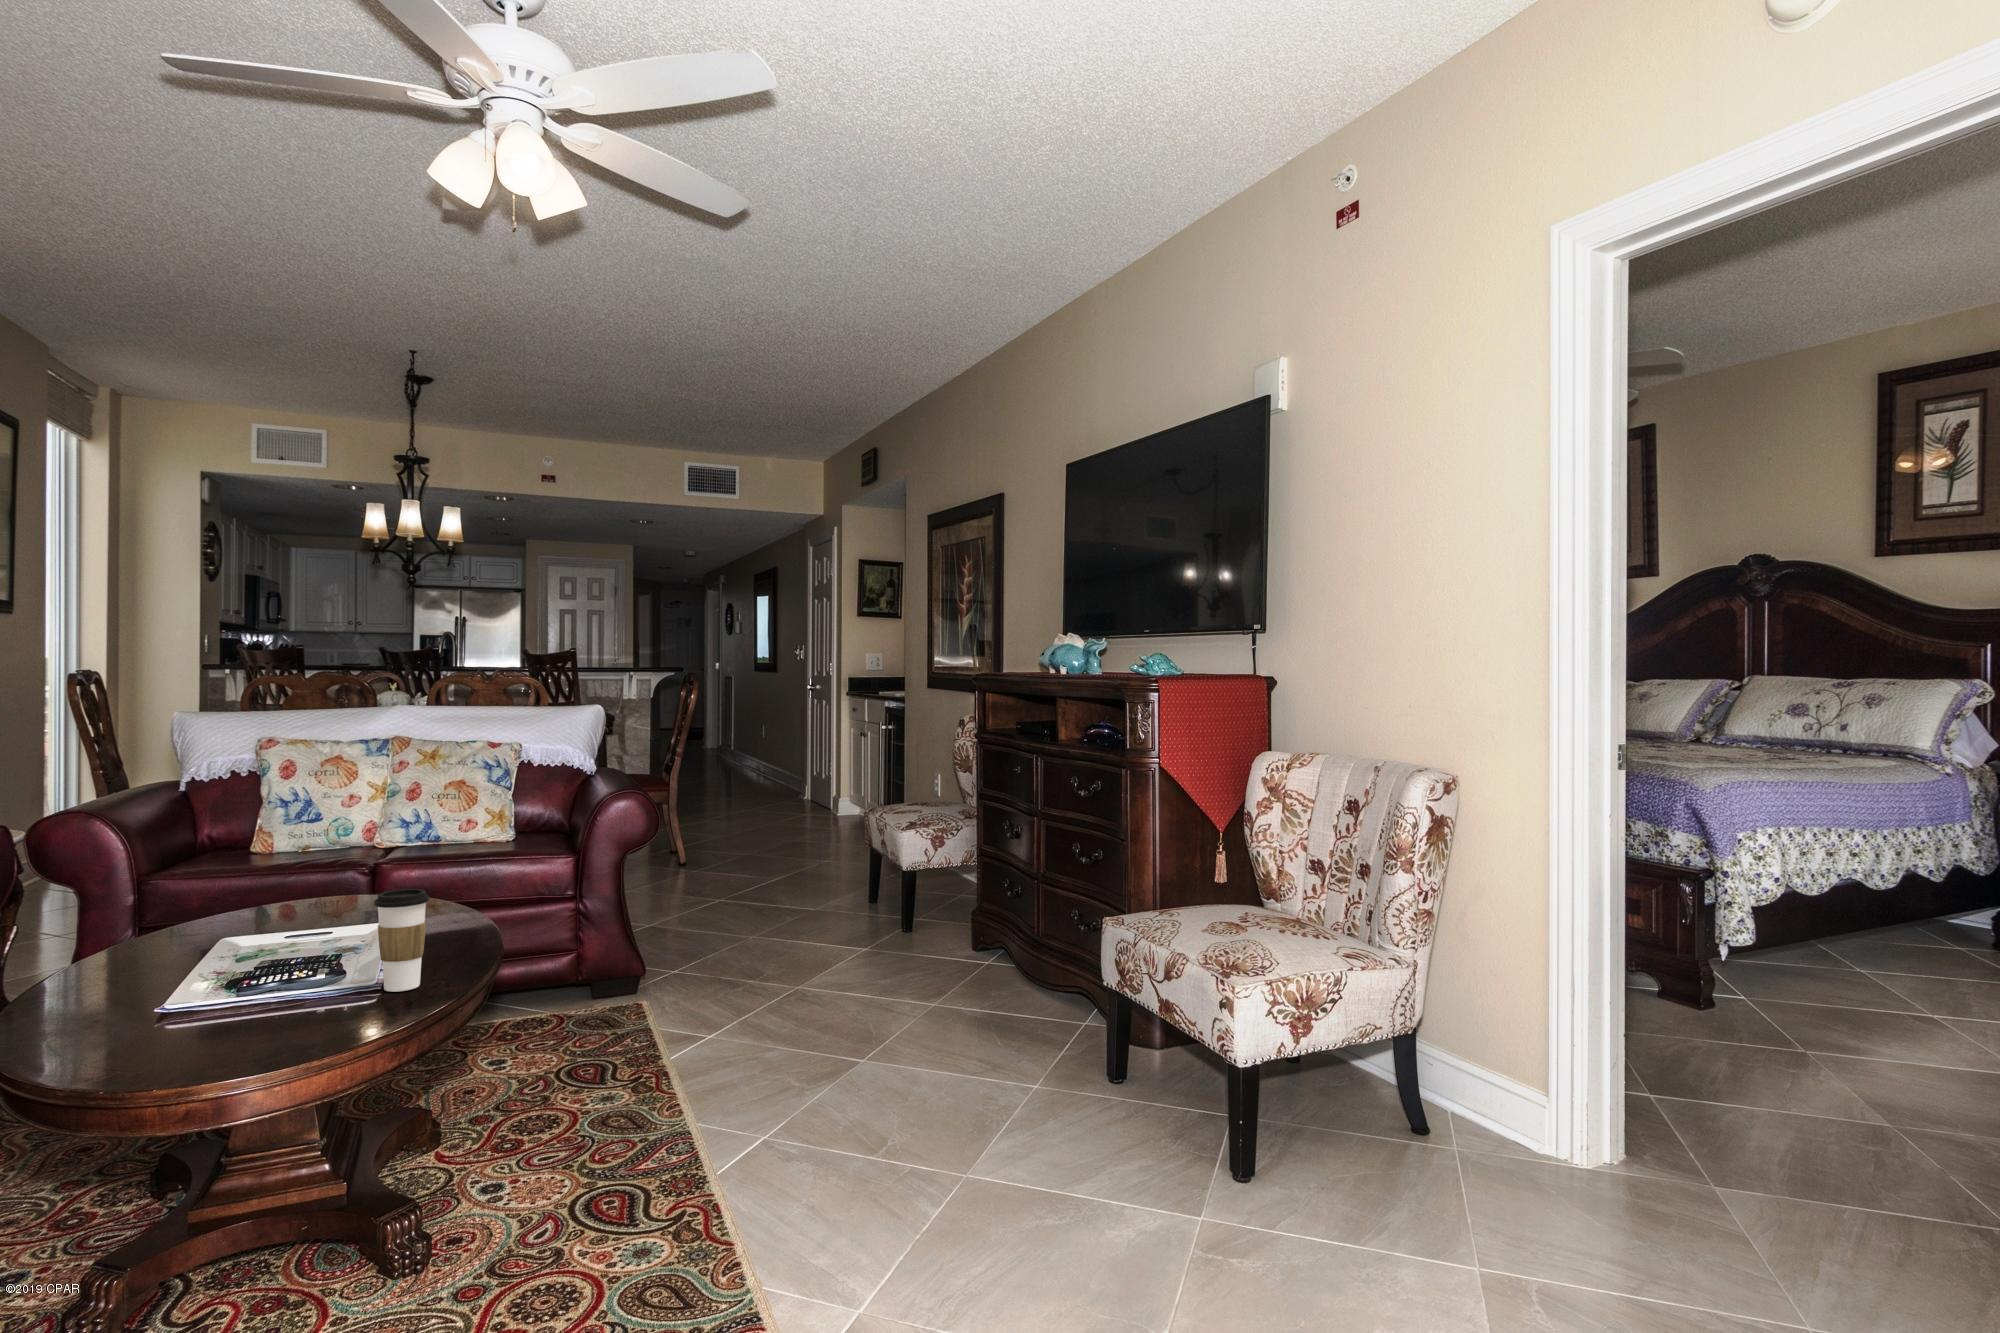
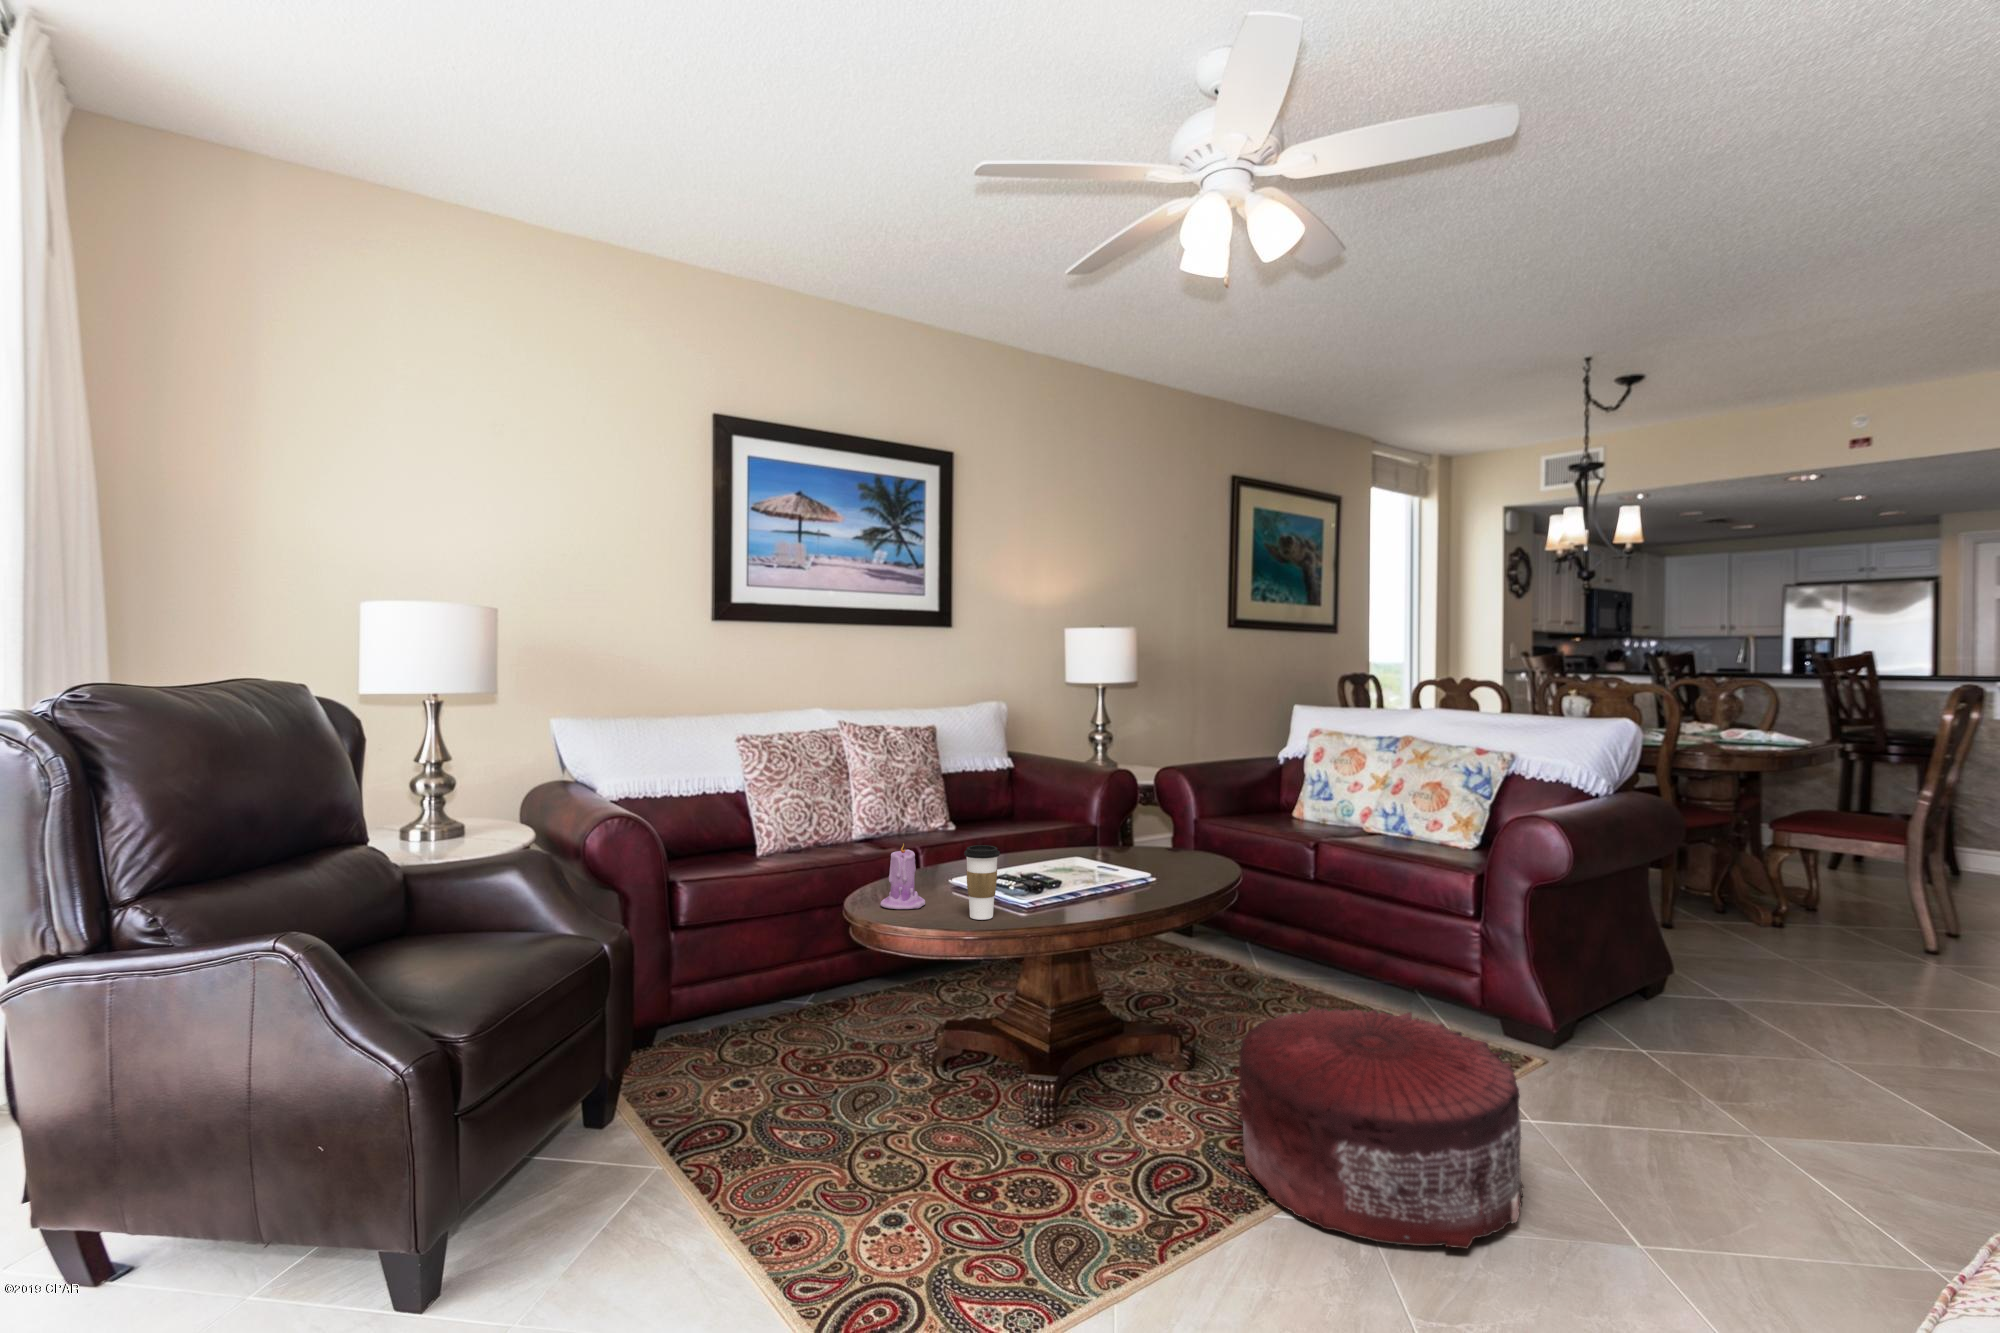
candle: none [195,922,287,1030] -> present [880,844,925,909]
pouf: none [599,964,847,1155] -> present [1237,1006,1523,1249]

